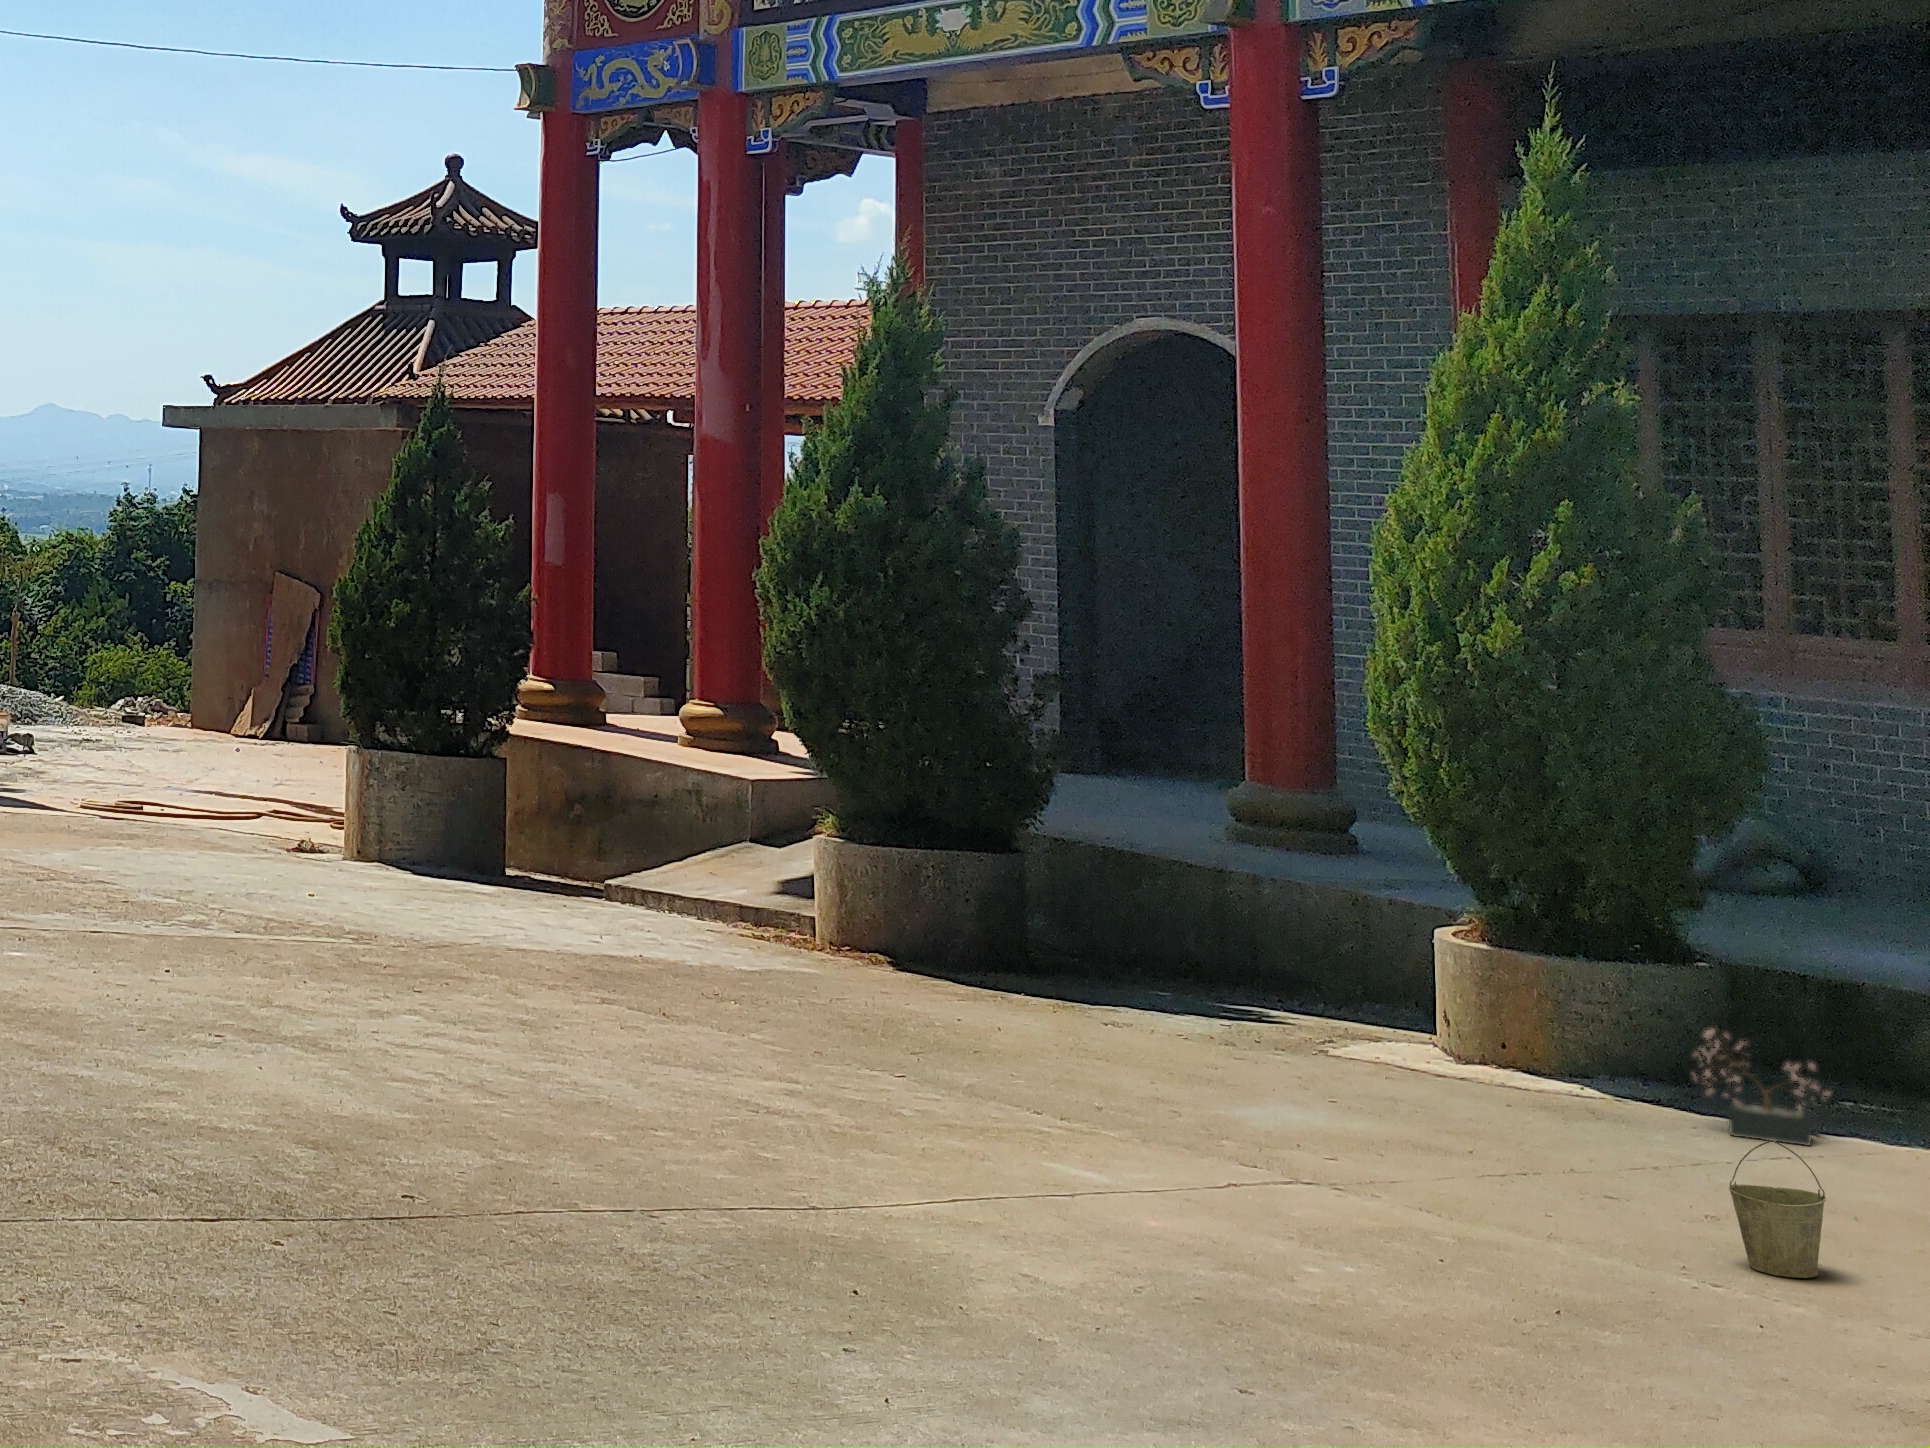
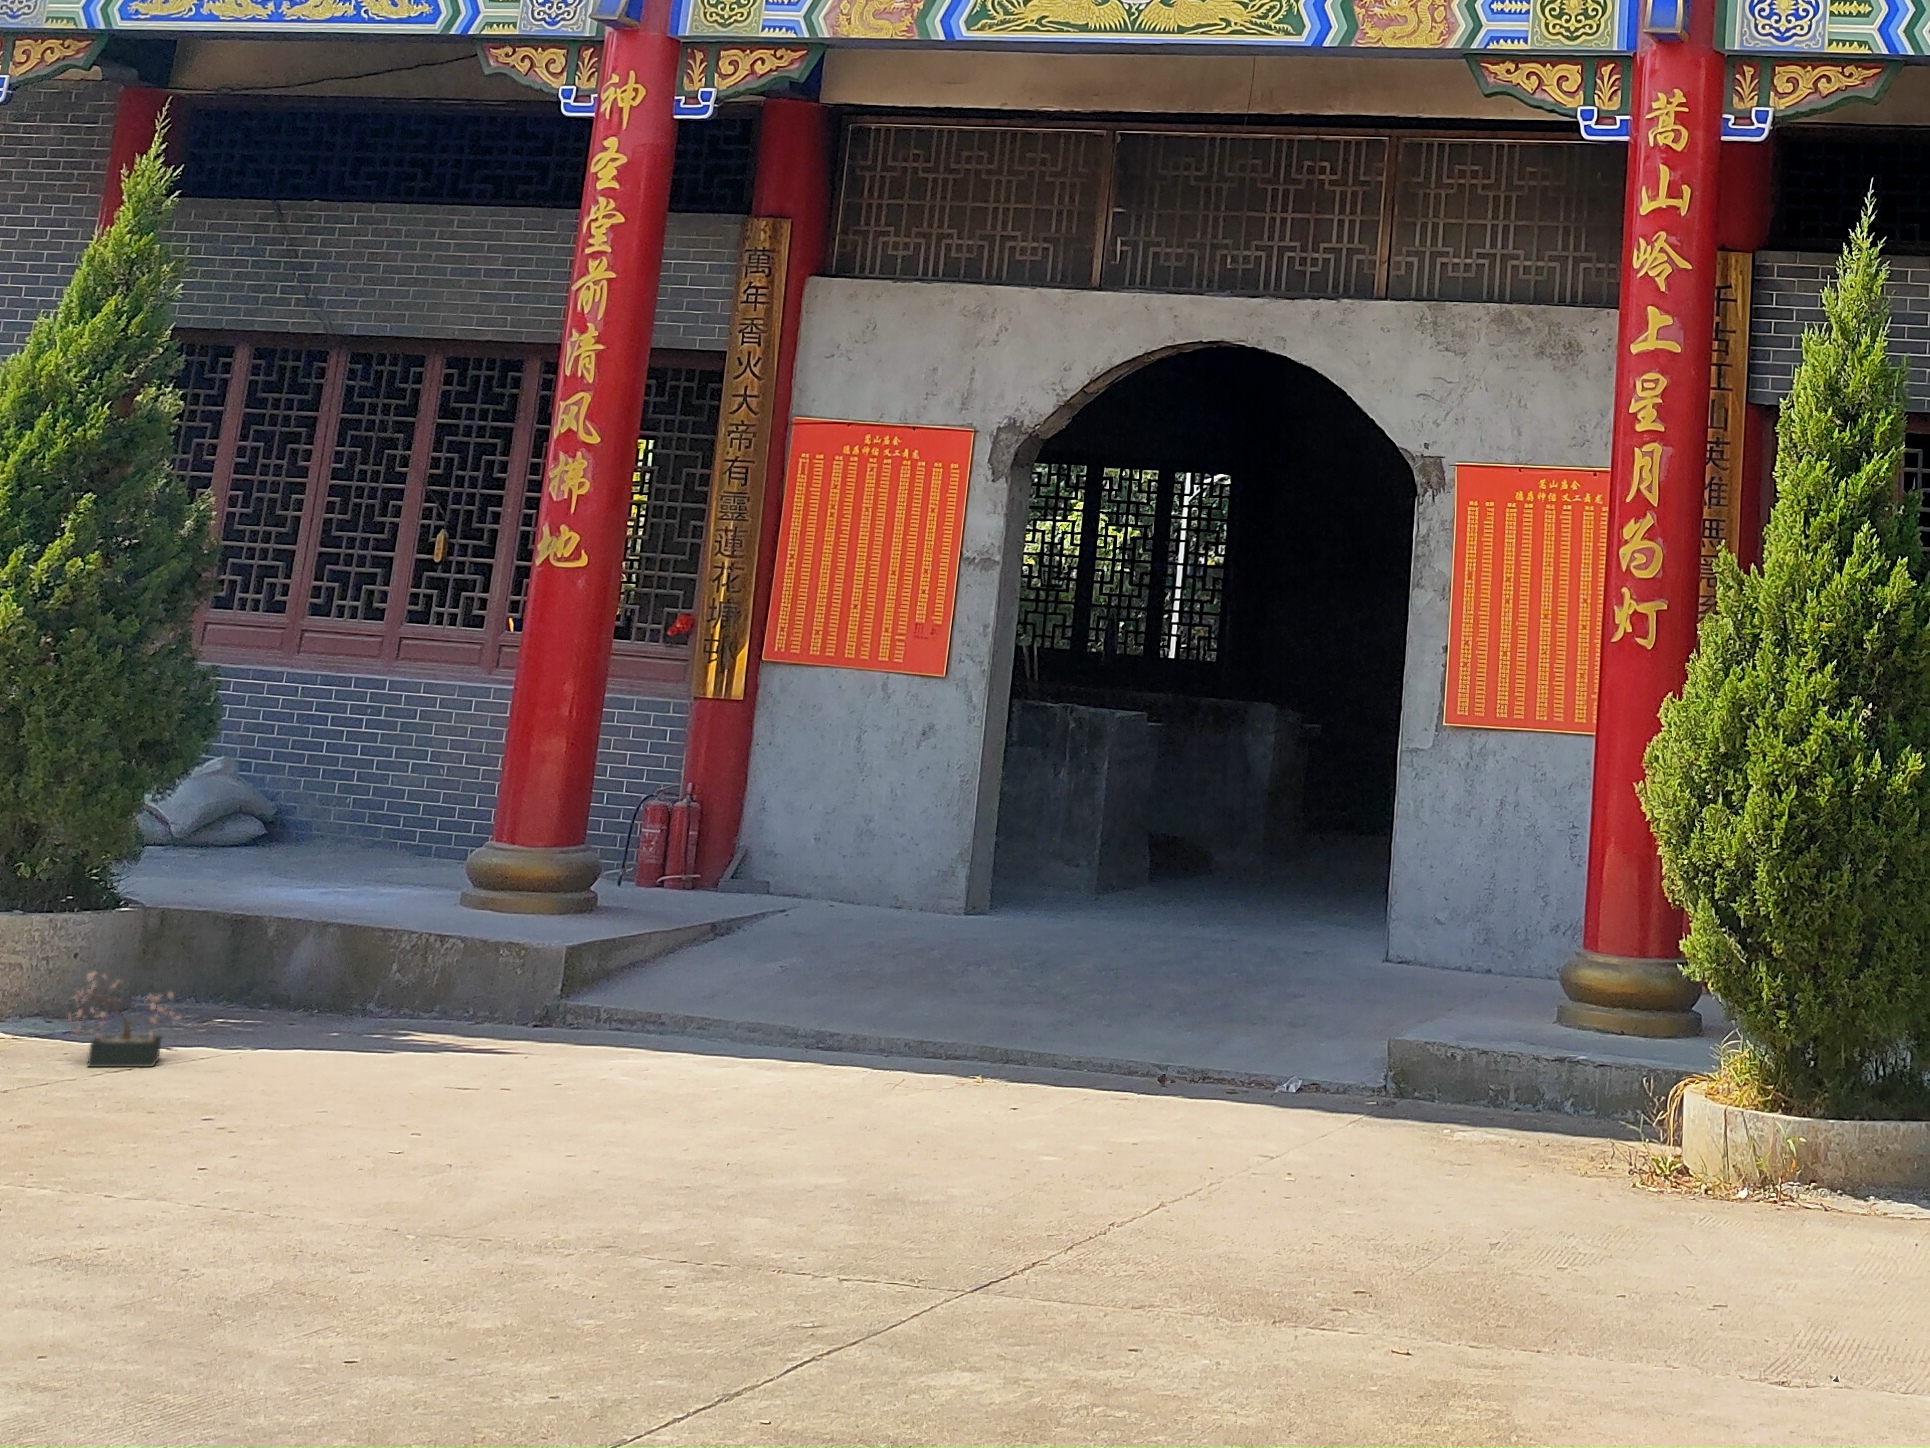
bucket: present [1729,1140,1826,1278] -> none [18,1069,100,1192]

